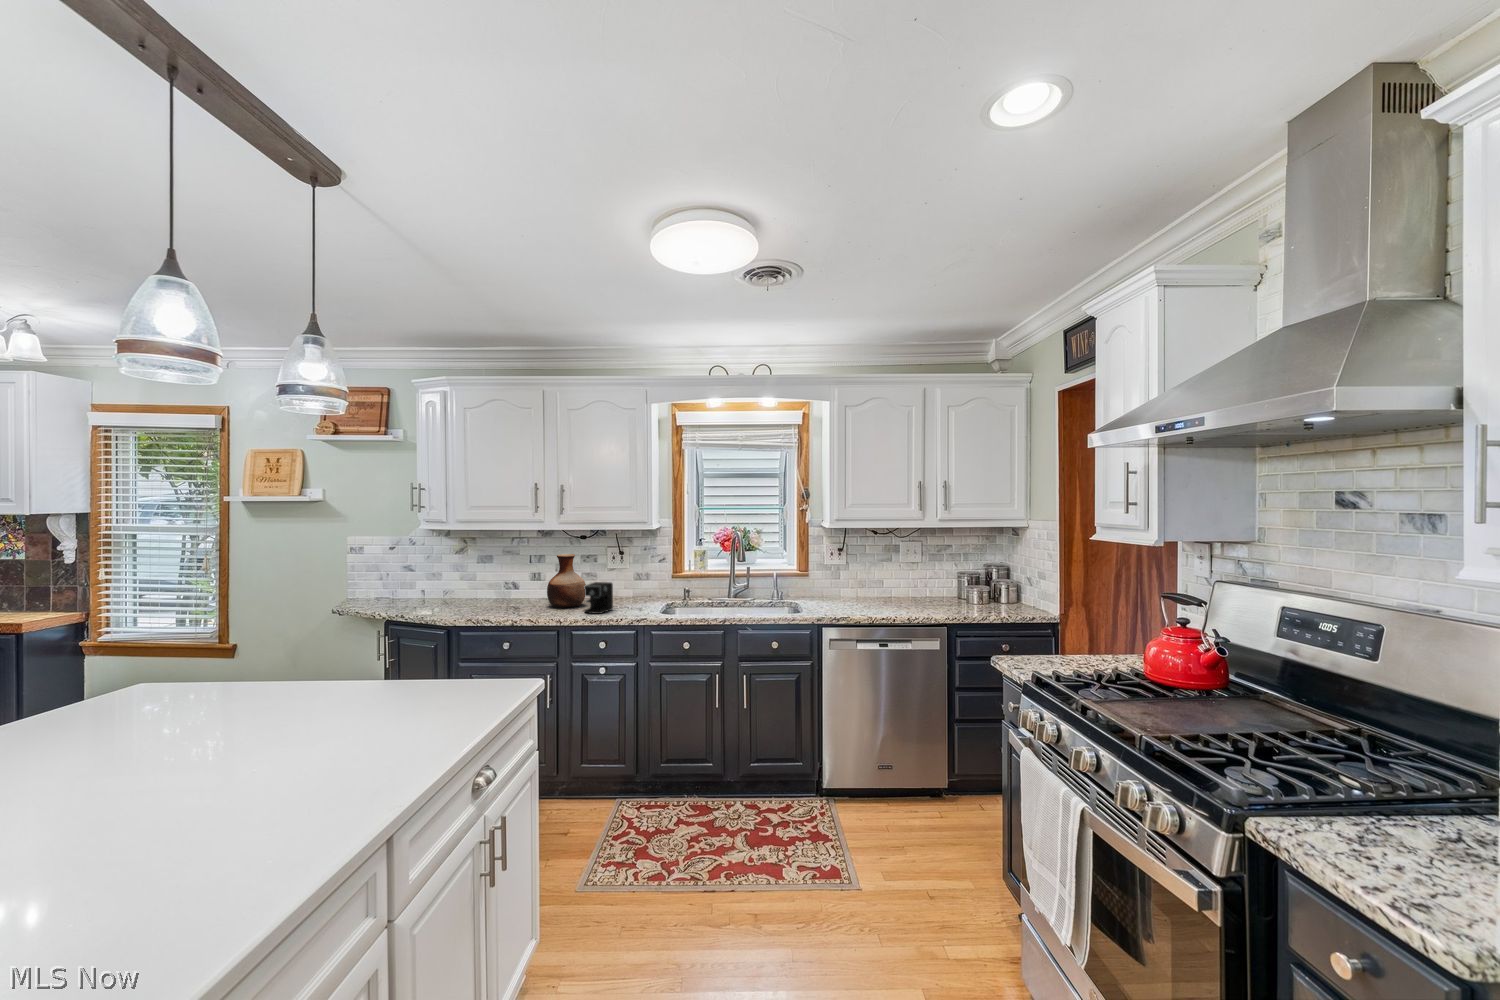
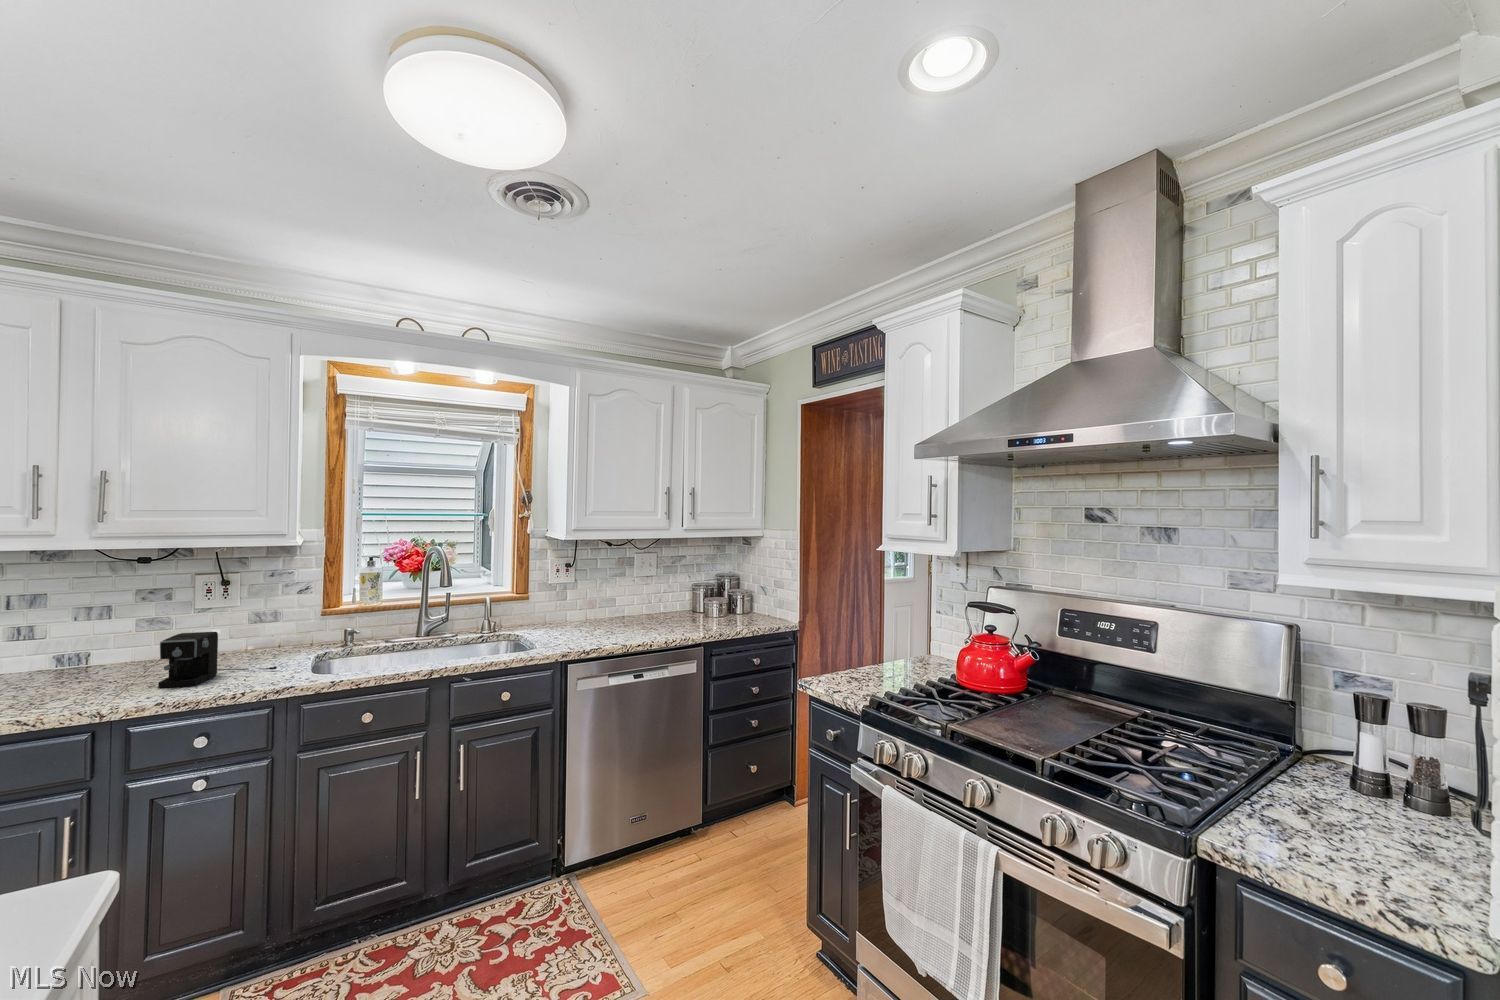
vase: present [547,554,586,608] -> none [63,589,155,684]

